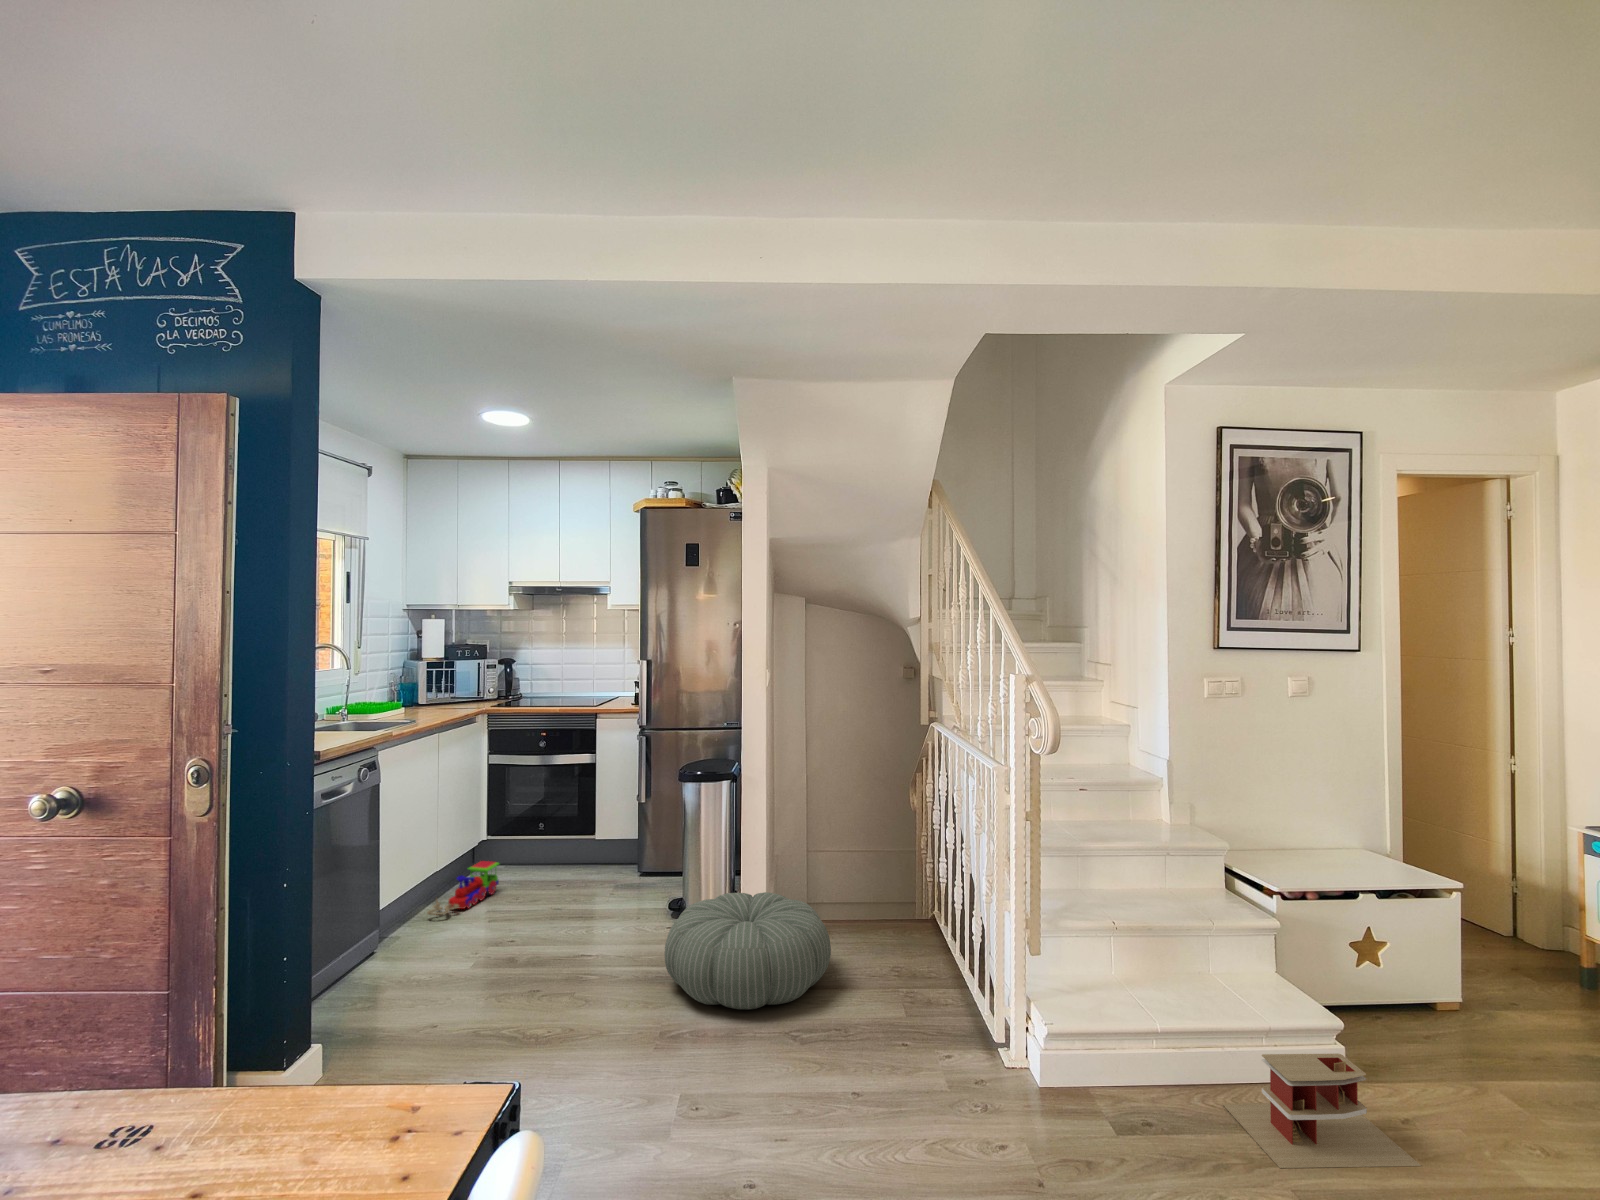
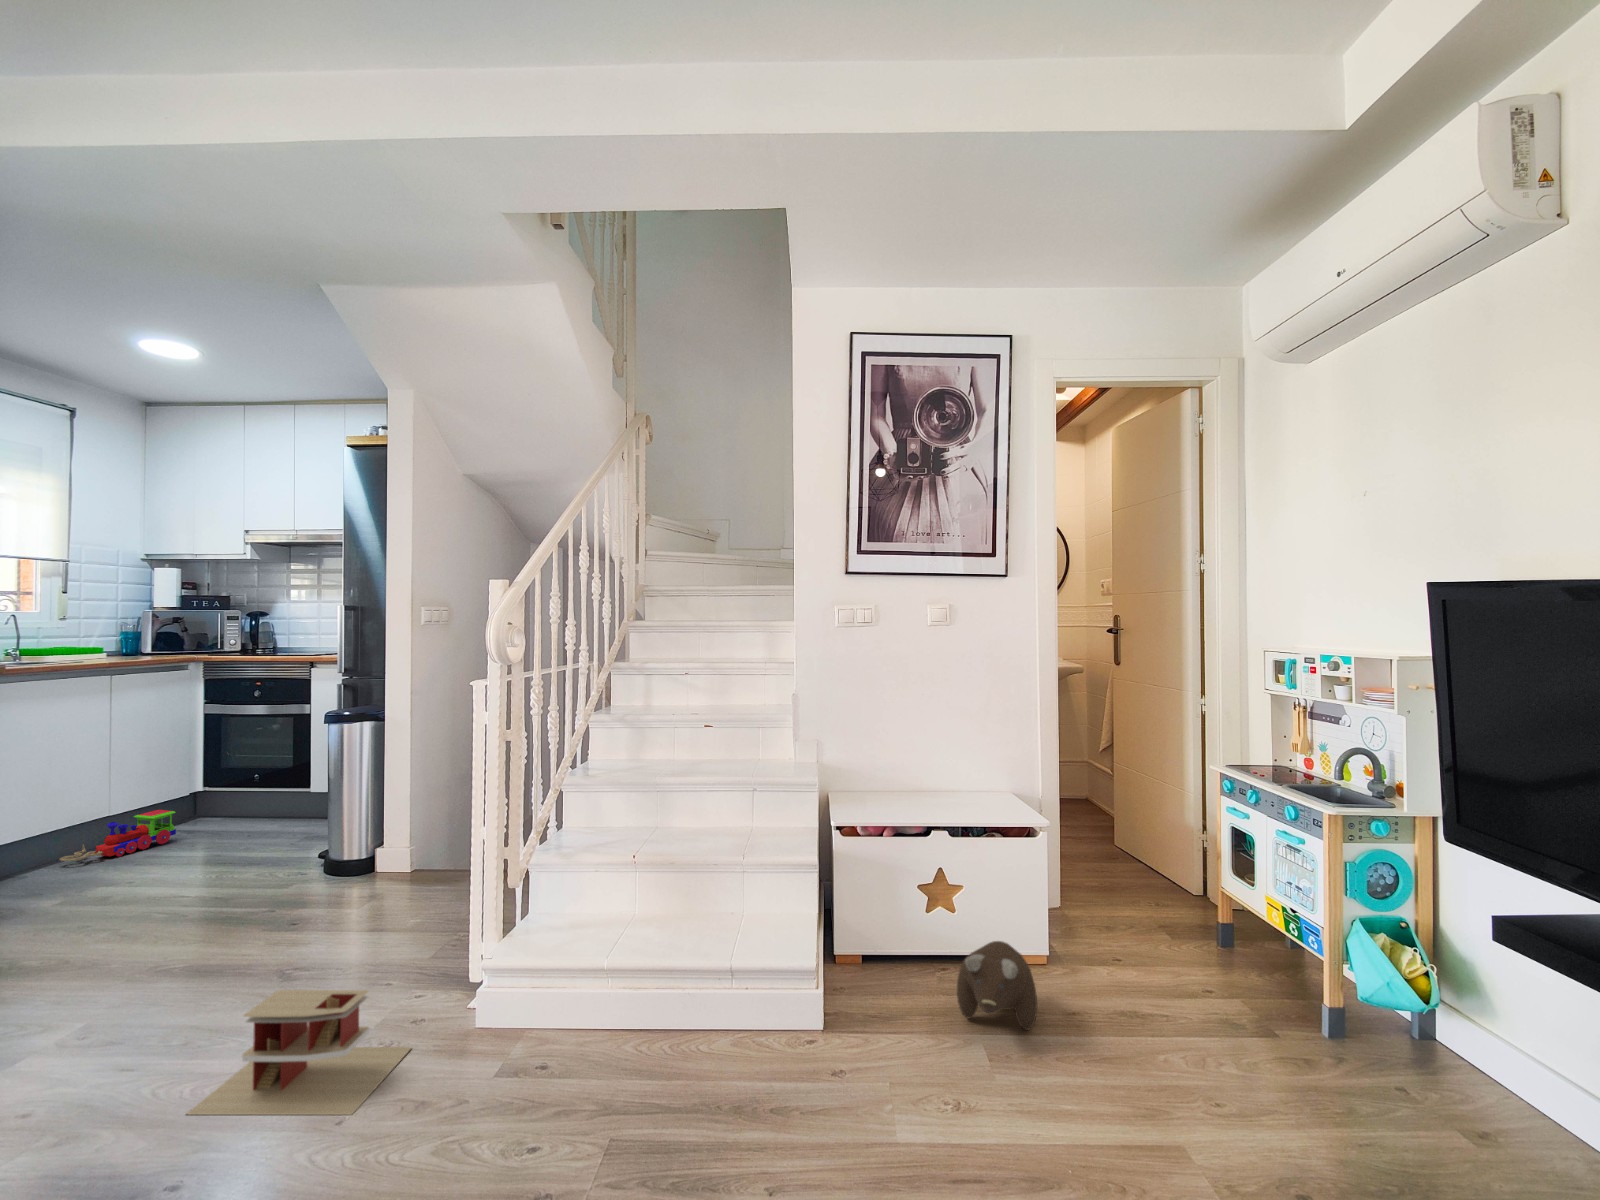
pouf: present [665,892,831,1009] -> none [195,834,405,953]
plush toy: none [1438,996,1528,1076] -> present [957,941,1037,1030]
toy house: present [1223,1054,1421,1168] -> present [187,990,411,1115]

